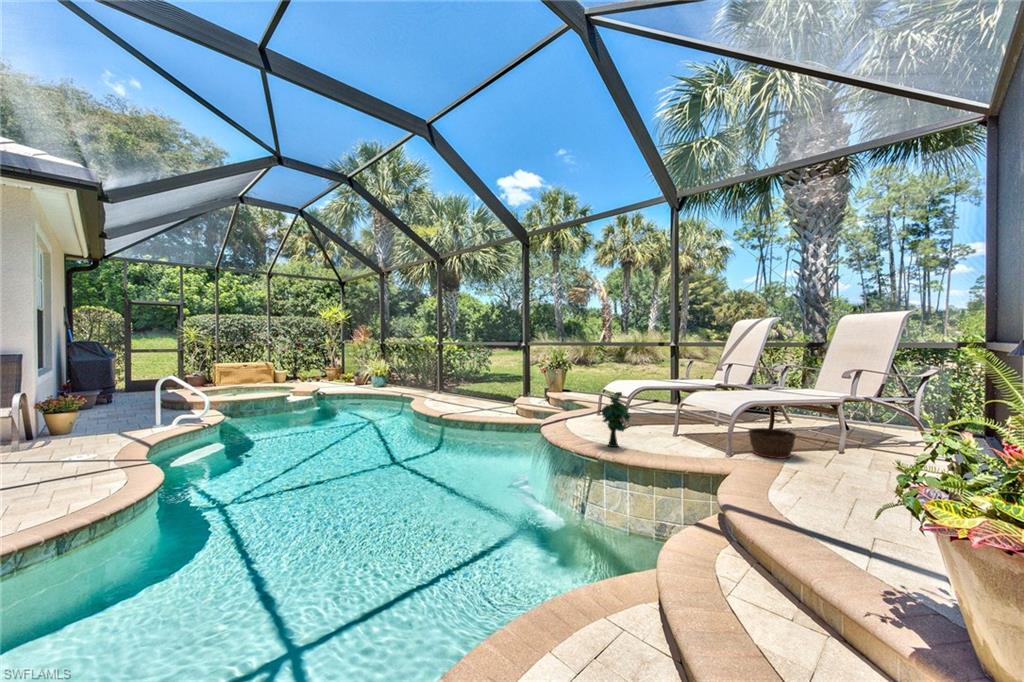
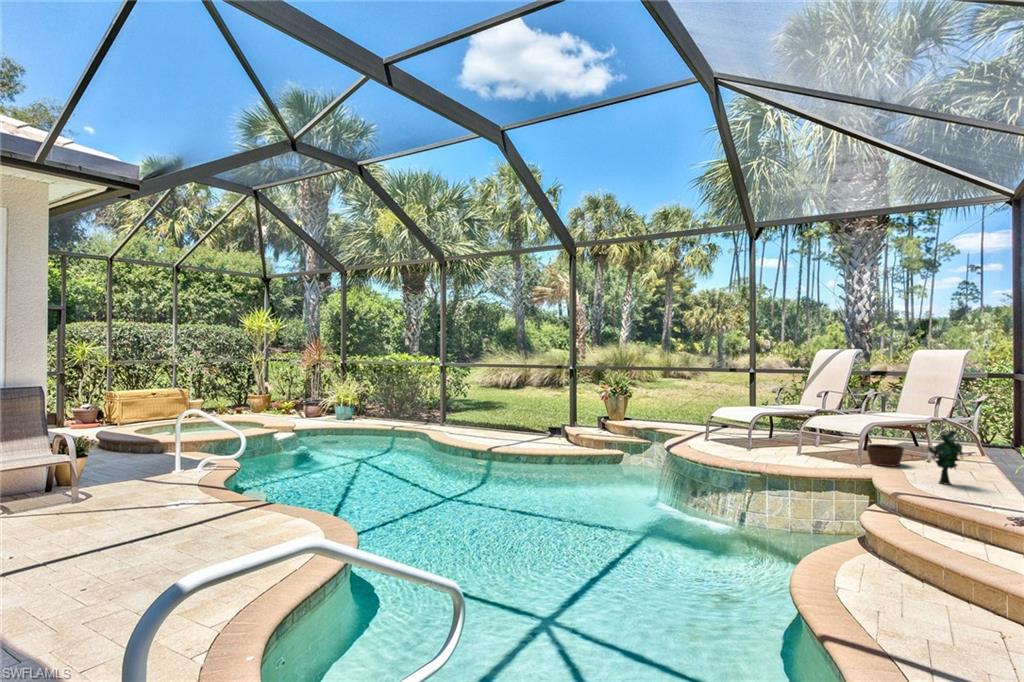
decorative plant: present [600,392,630,447] -> present [928,431,963,485]

